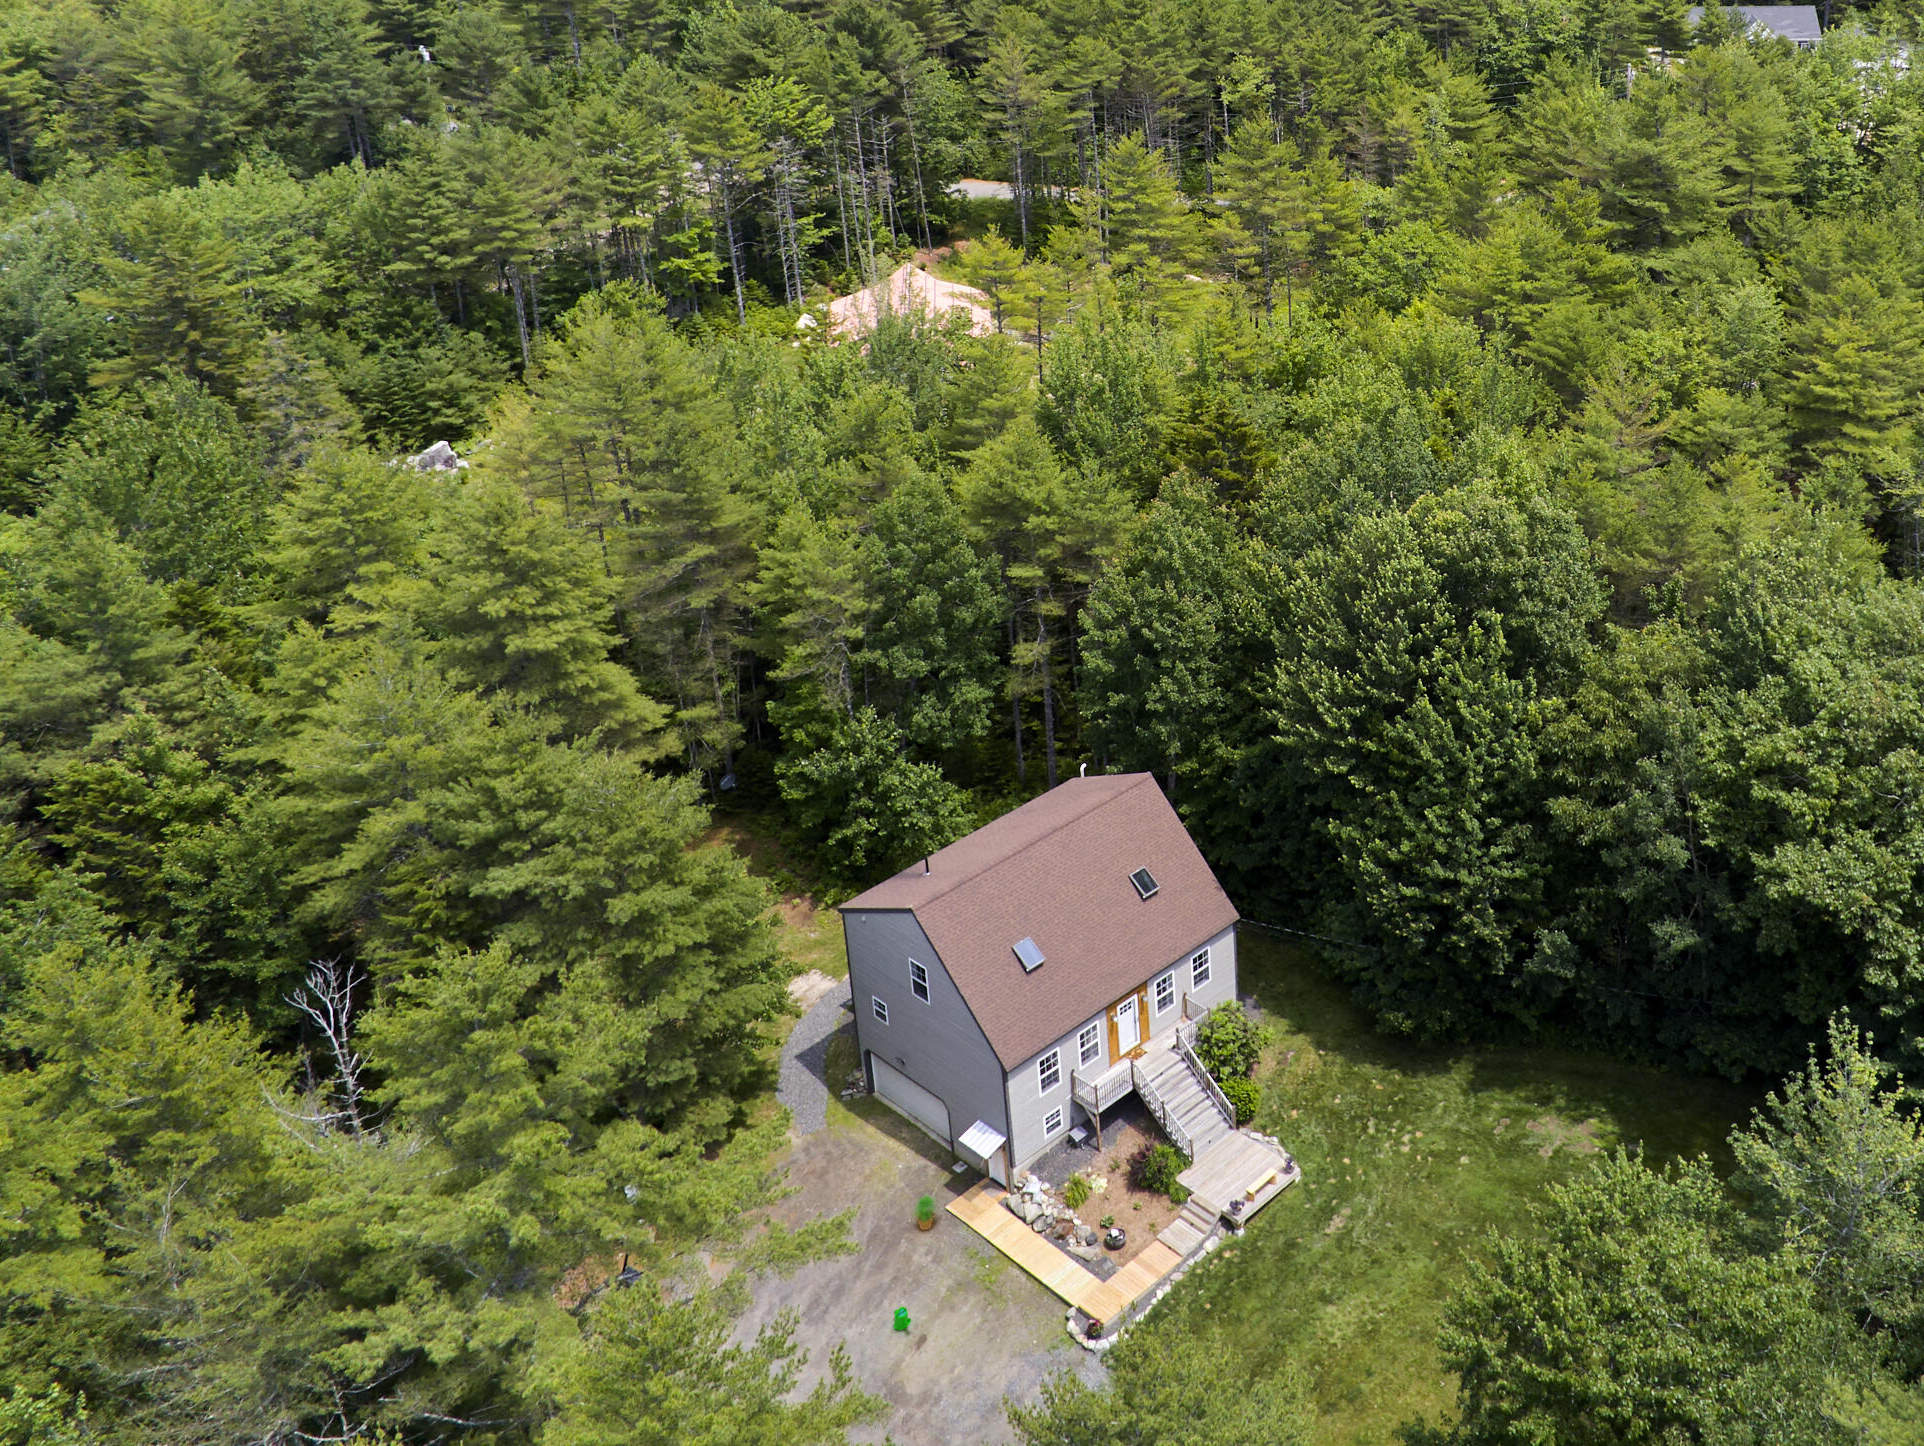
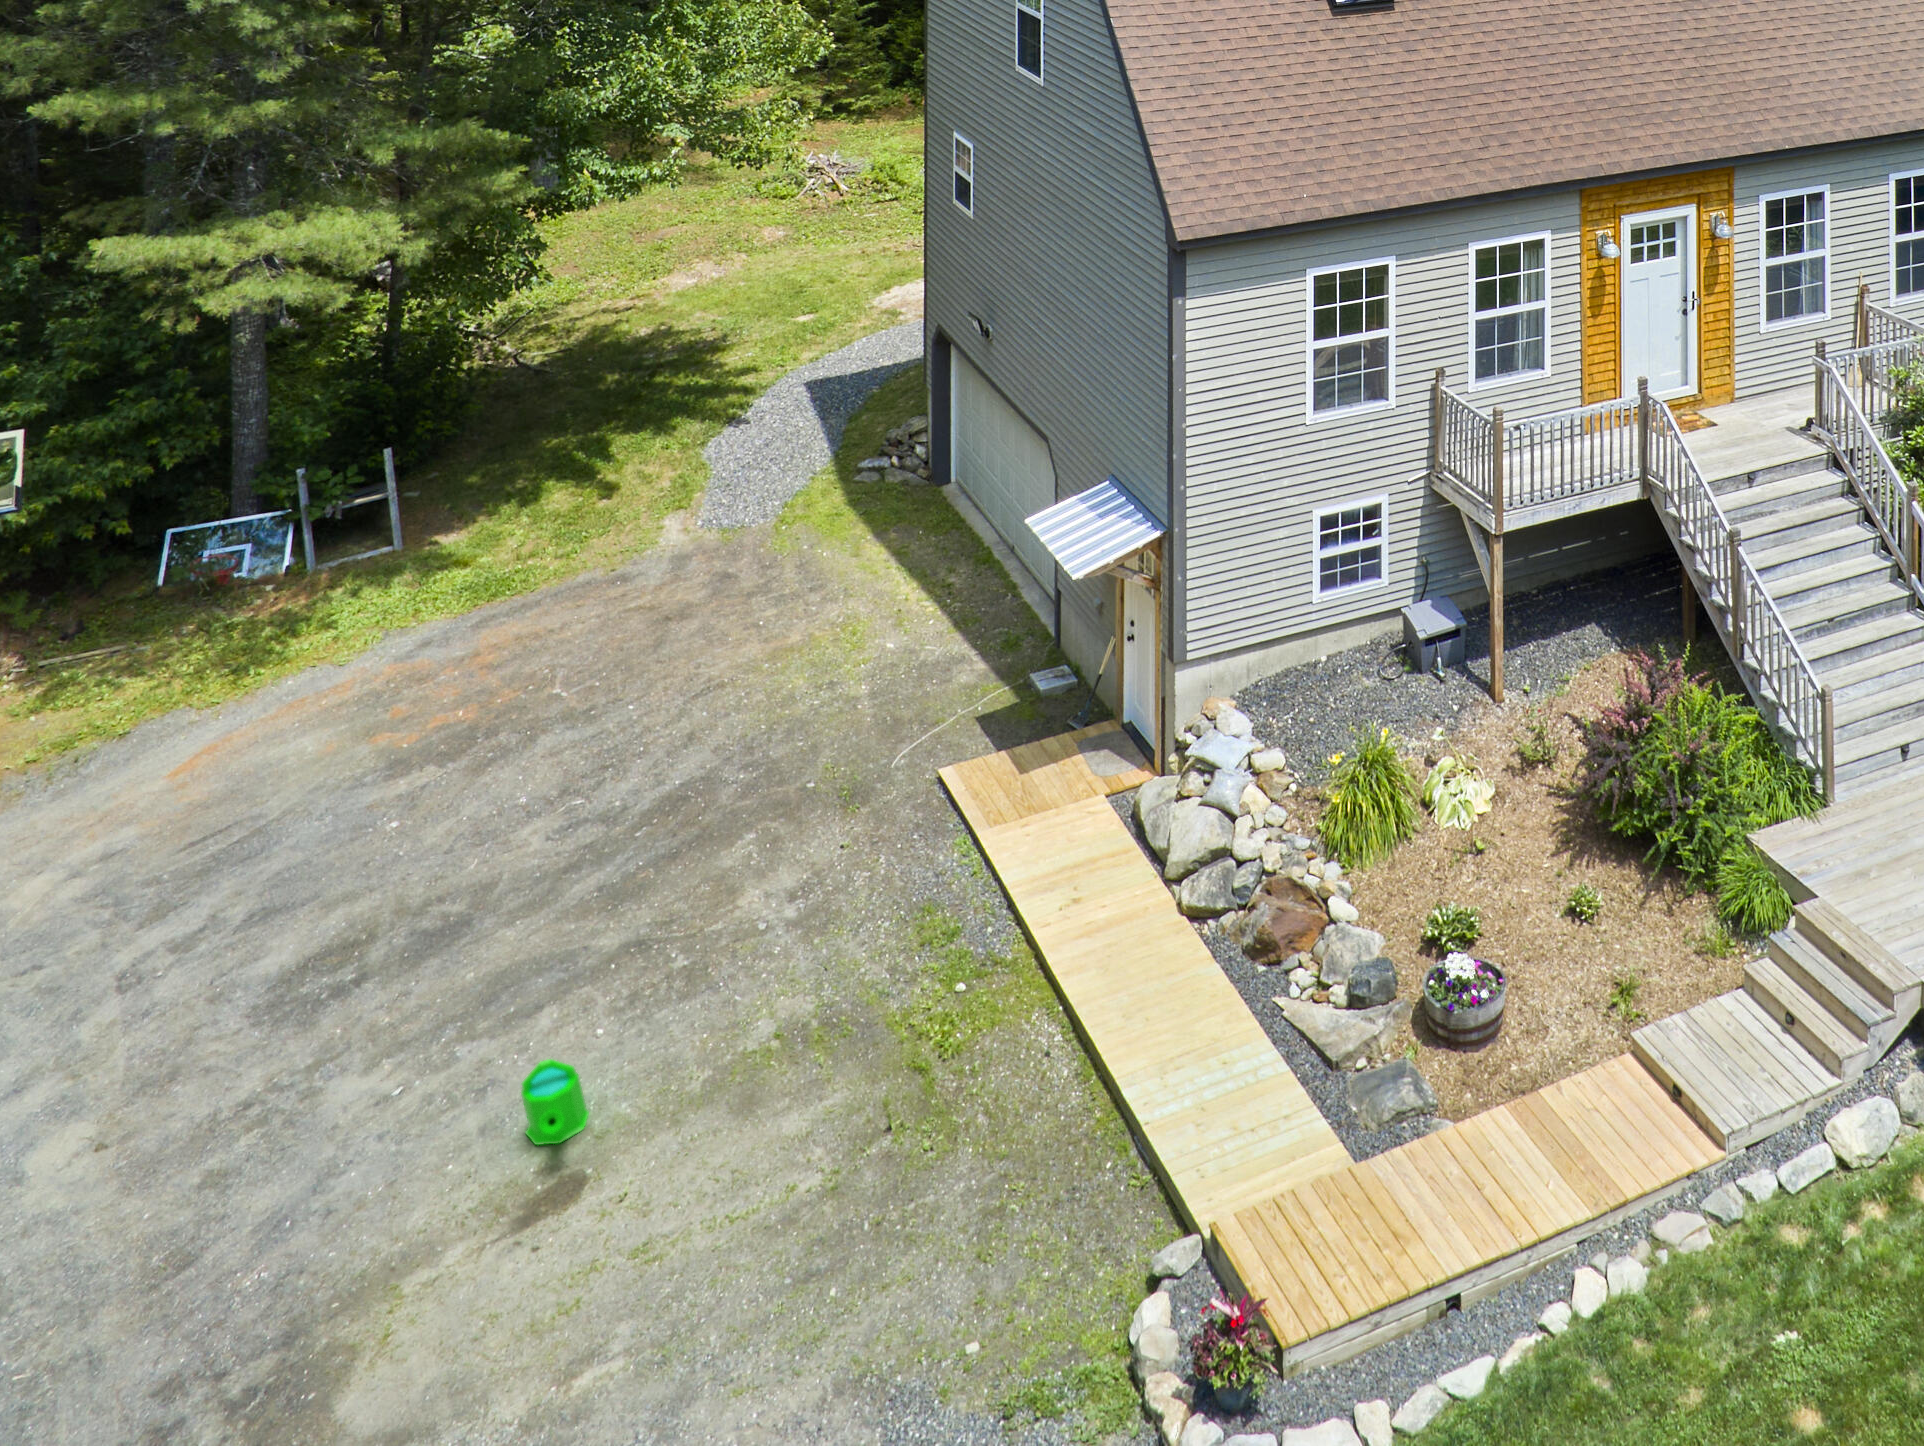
potted plant: present [915,1196,936,1230] -> none [797,700,897,815]

